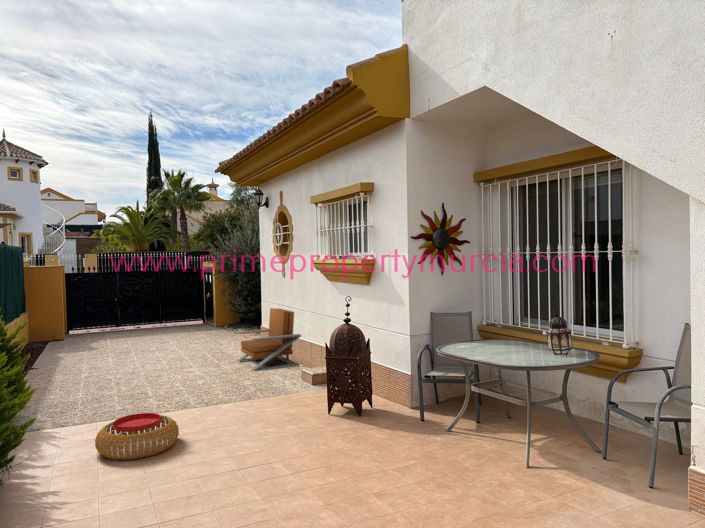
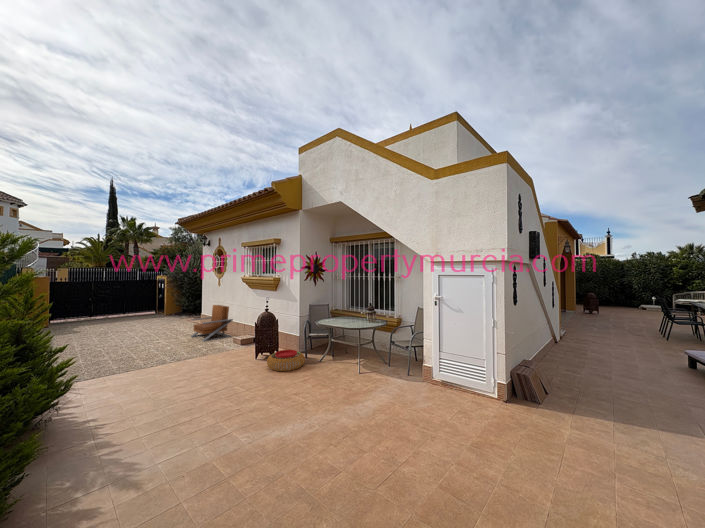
pouf: present [95,413,179,460] -> present [267,350,305,371]

